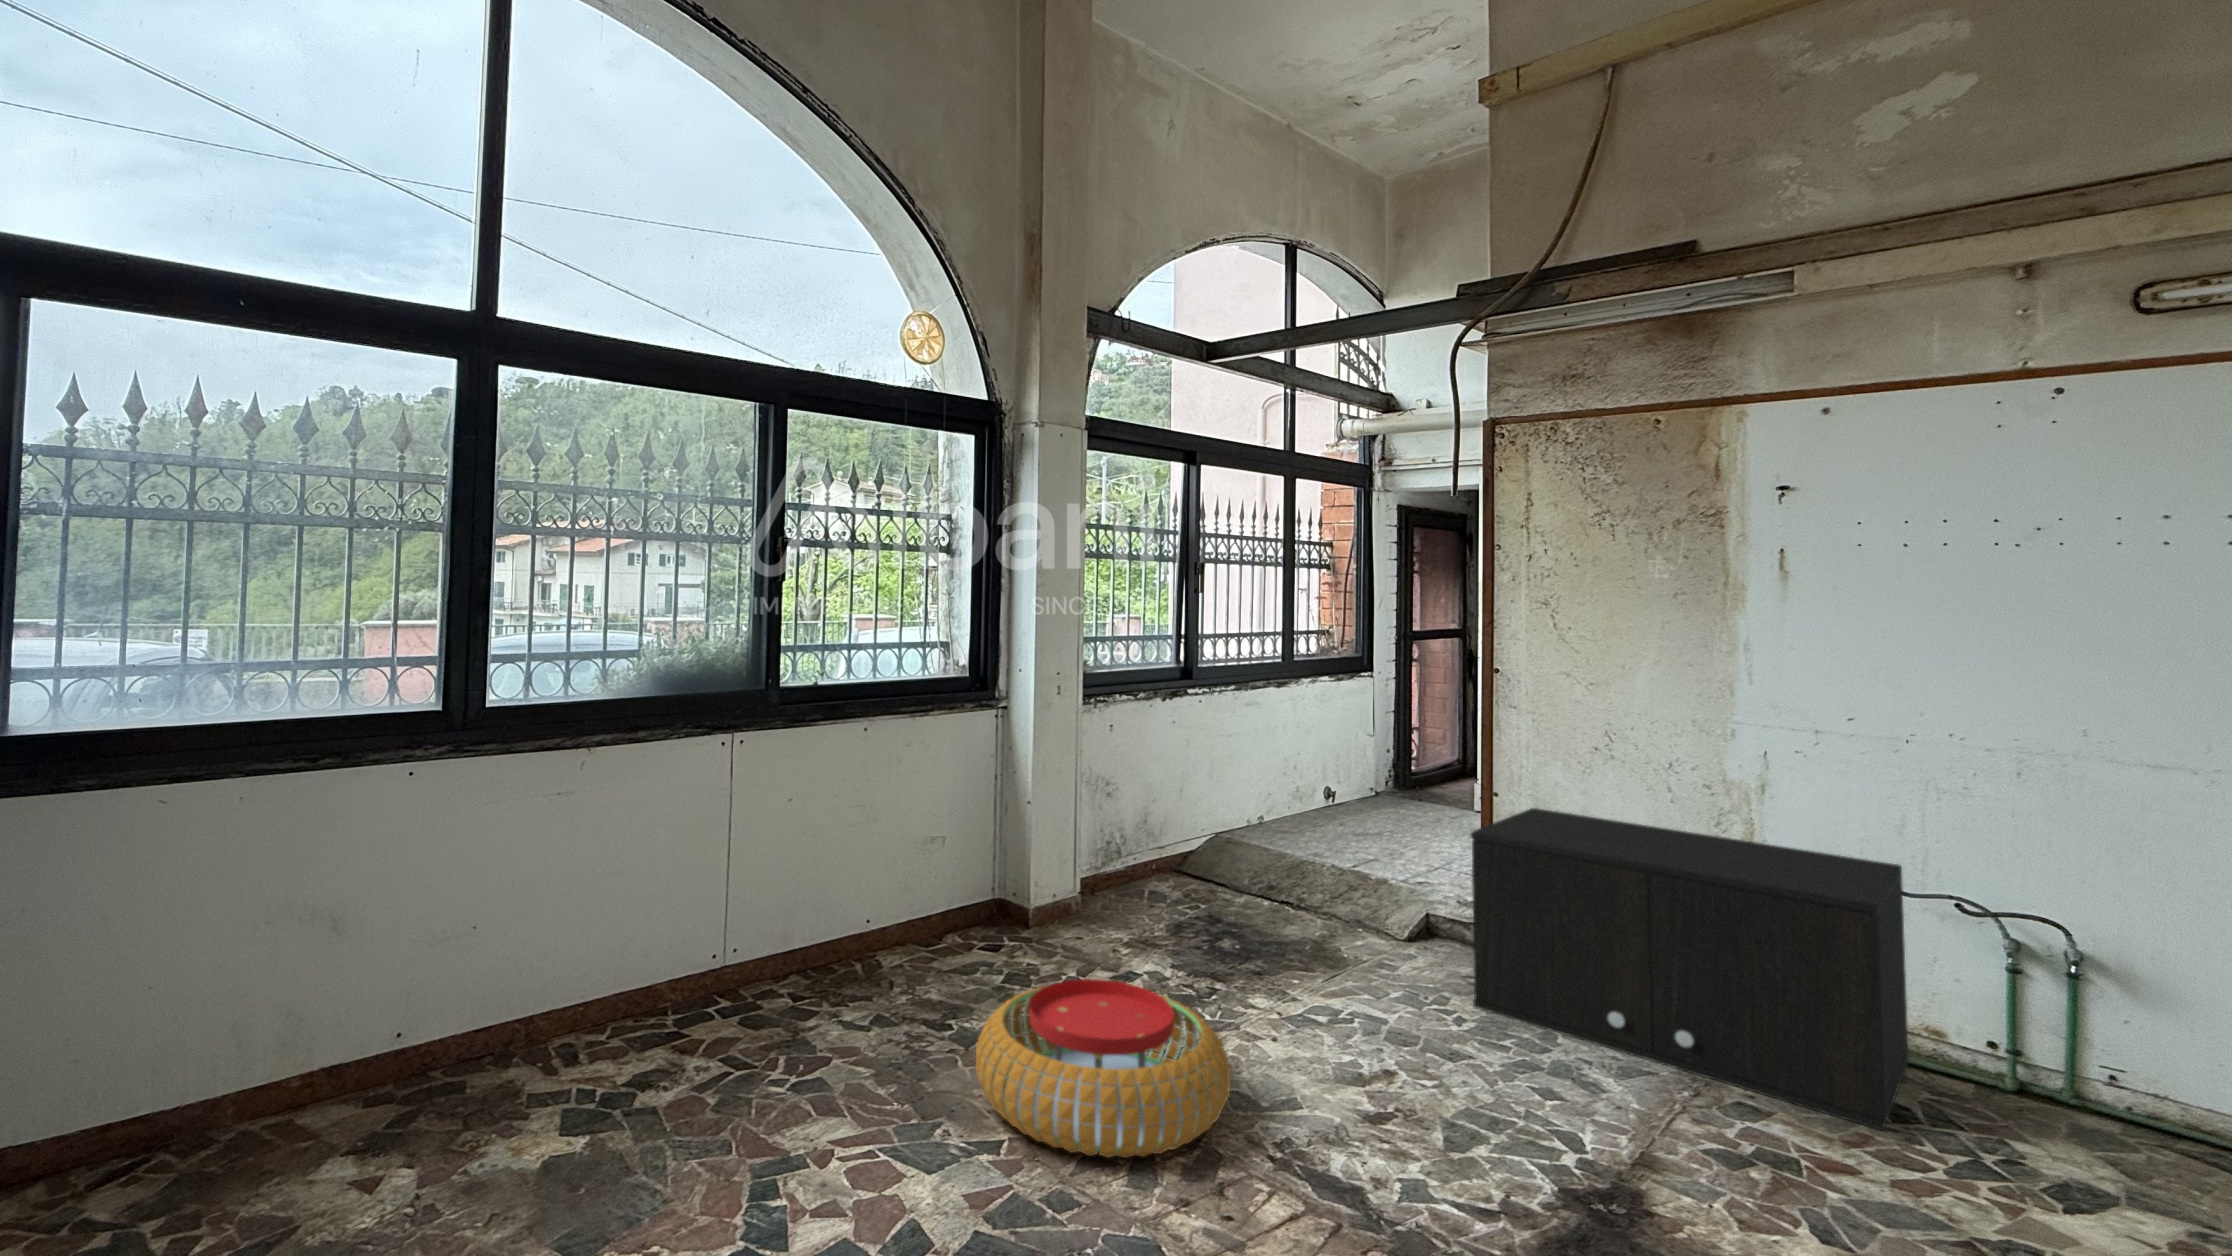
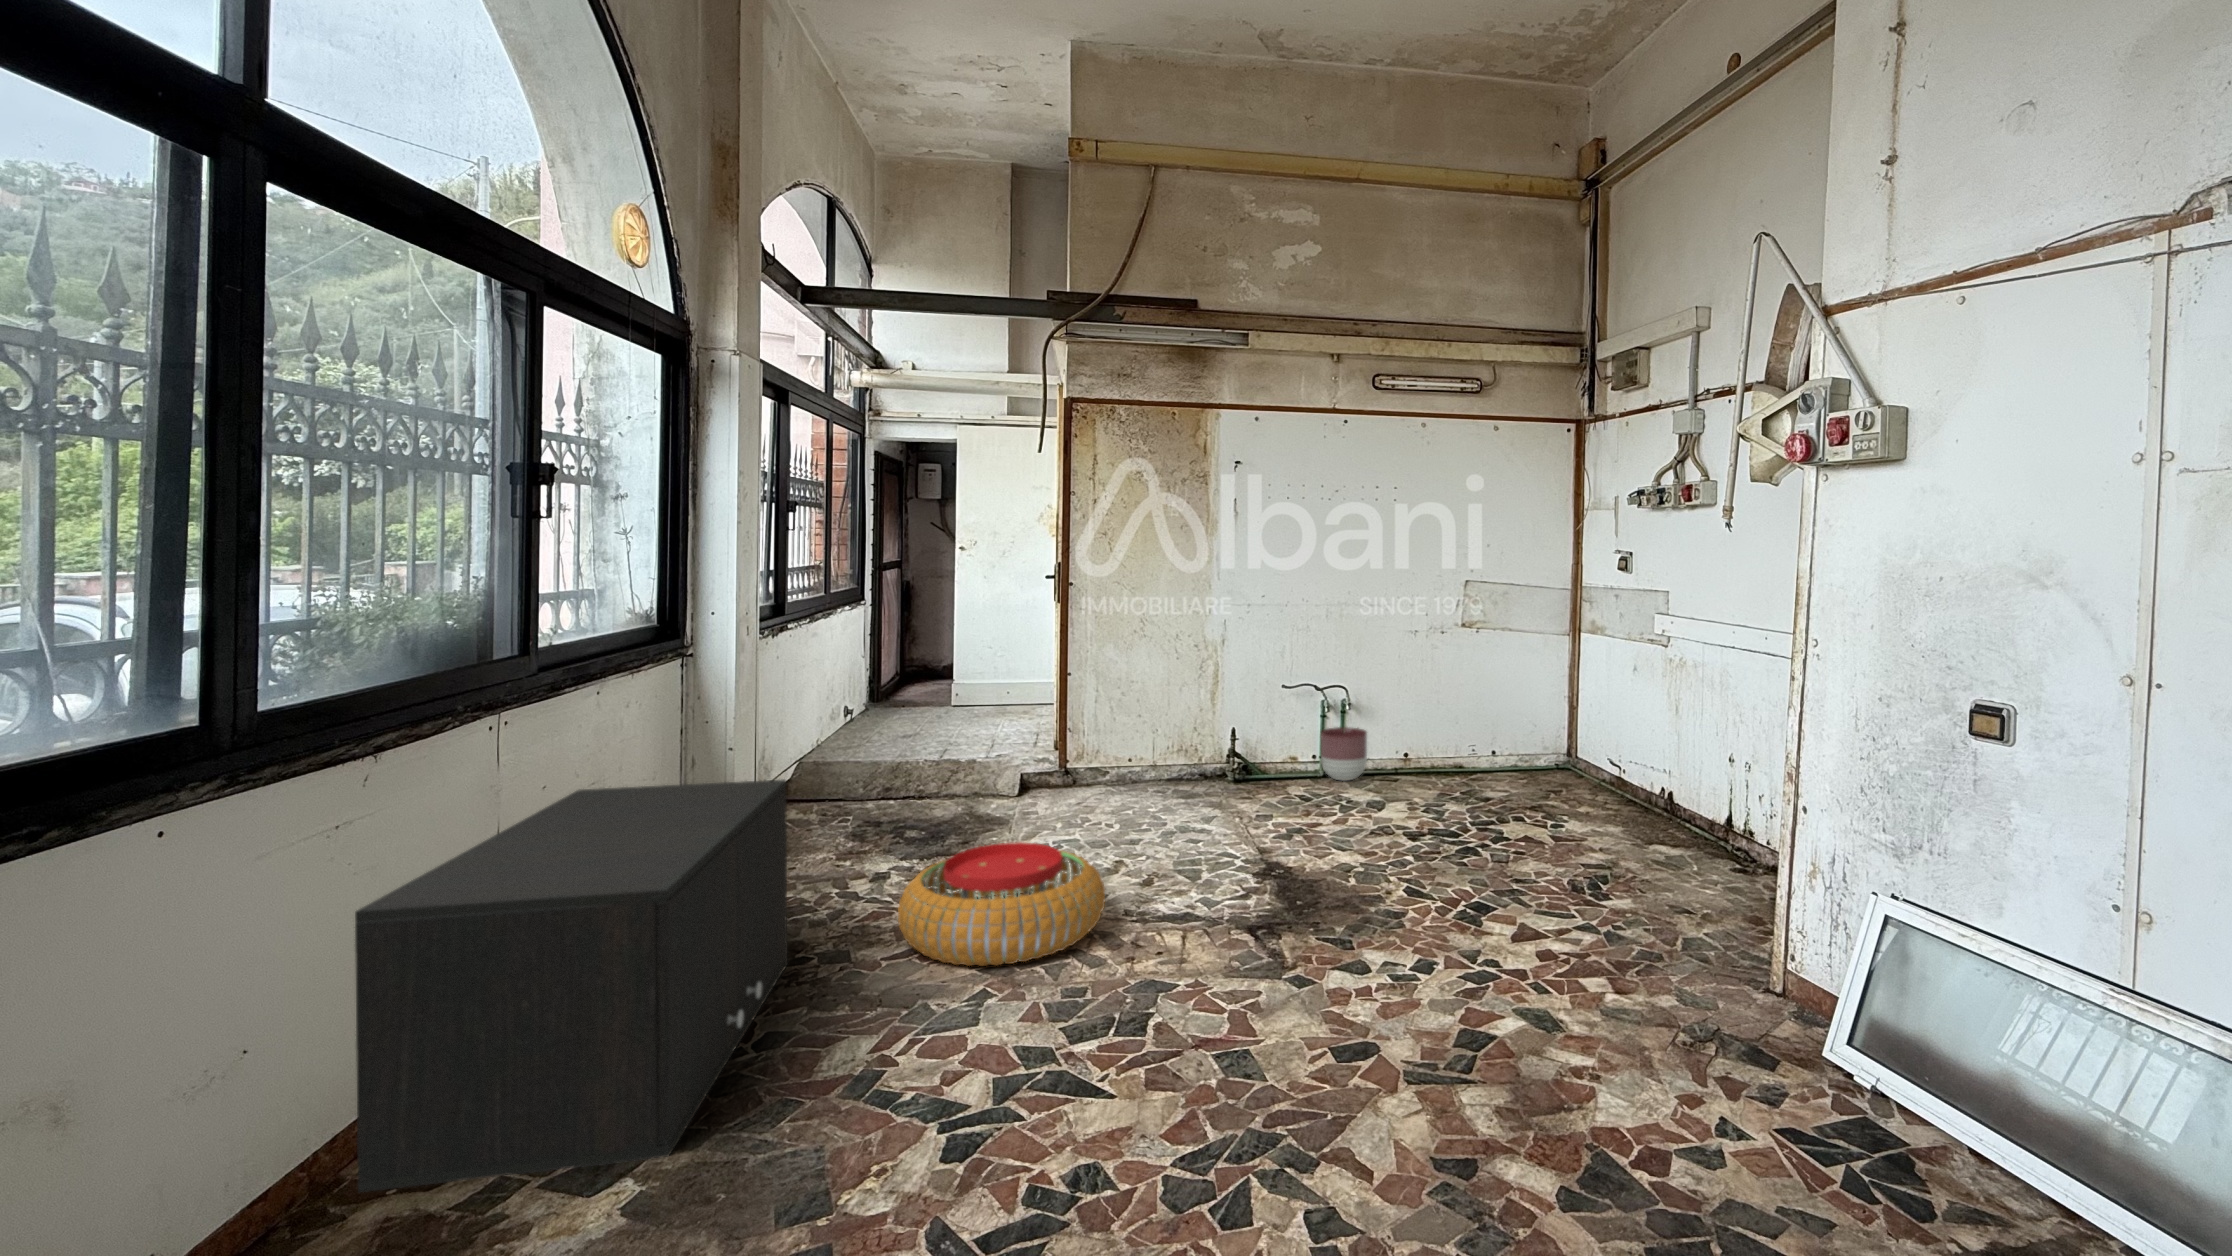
storage cabinet: present [1471,808,1909,1130] -> present [355,780,788,1192]
planter: none [1985,1001,2128,1130] -> present [1321,727,1367,781]

